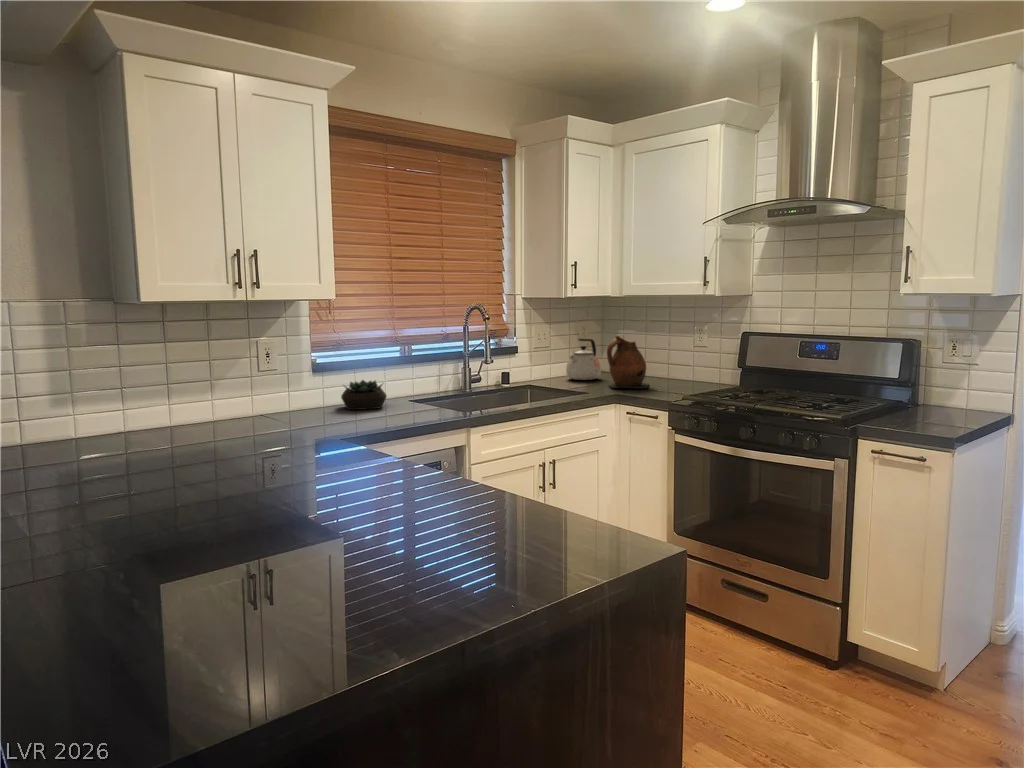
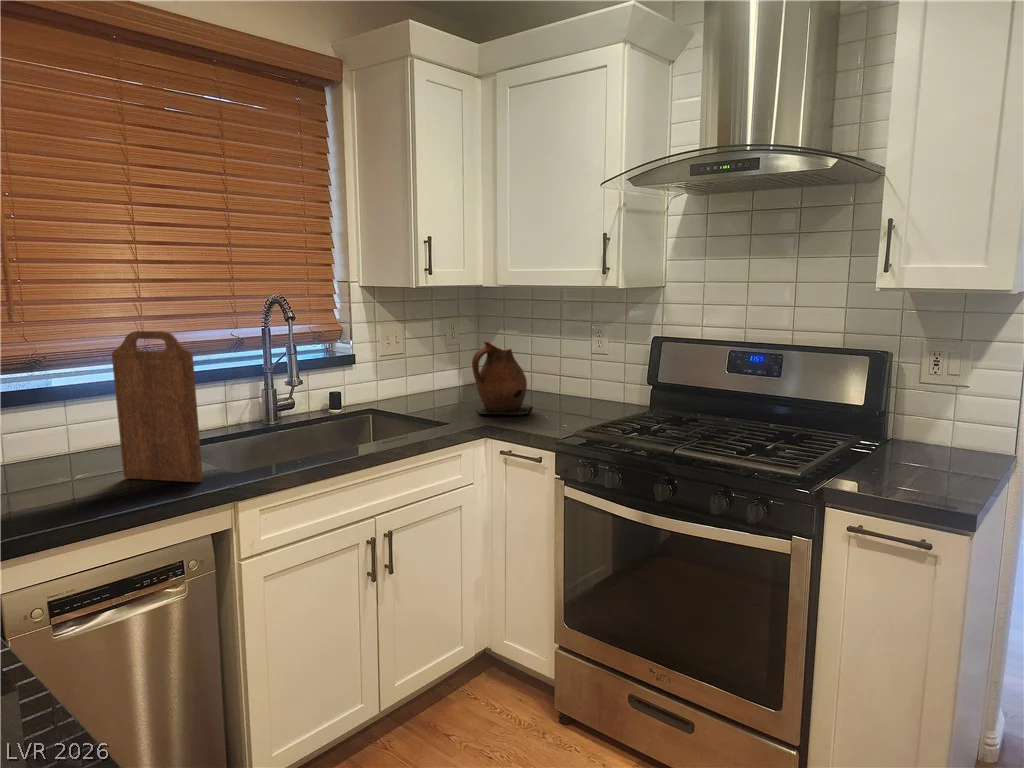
cutting board: none [398,322,450,415] -> present [112,331,203,482]
kettle: present [566,339,601,380] -> none [424,342,470,398]
succulent plant: present [341,380,387,410] -> none [30,418,118,471]

